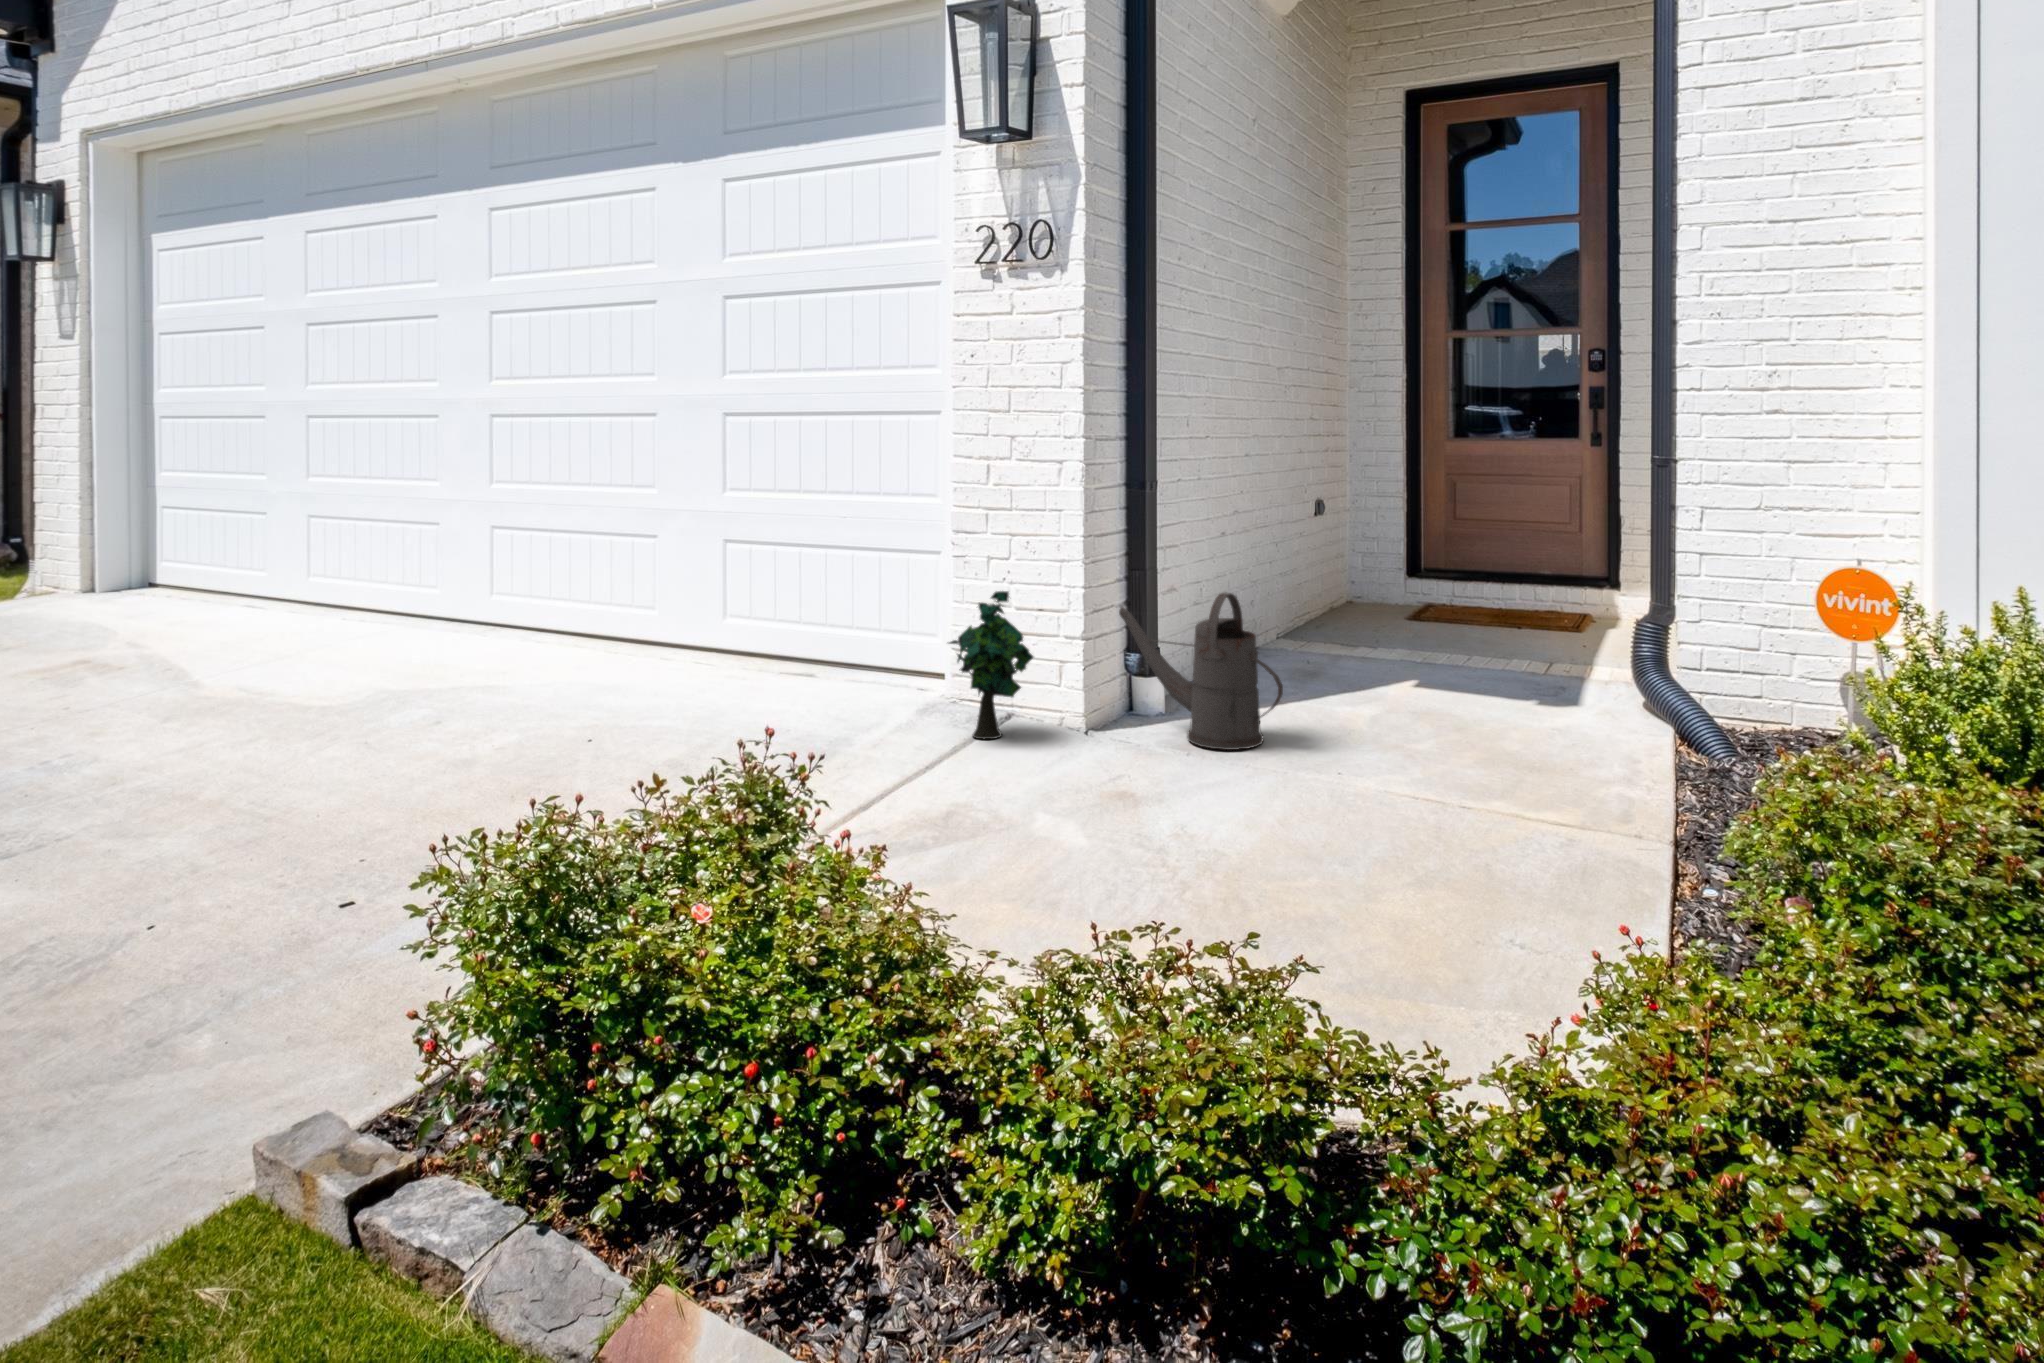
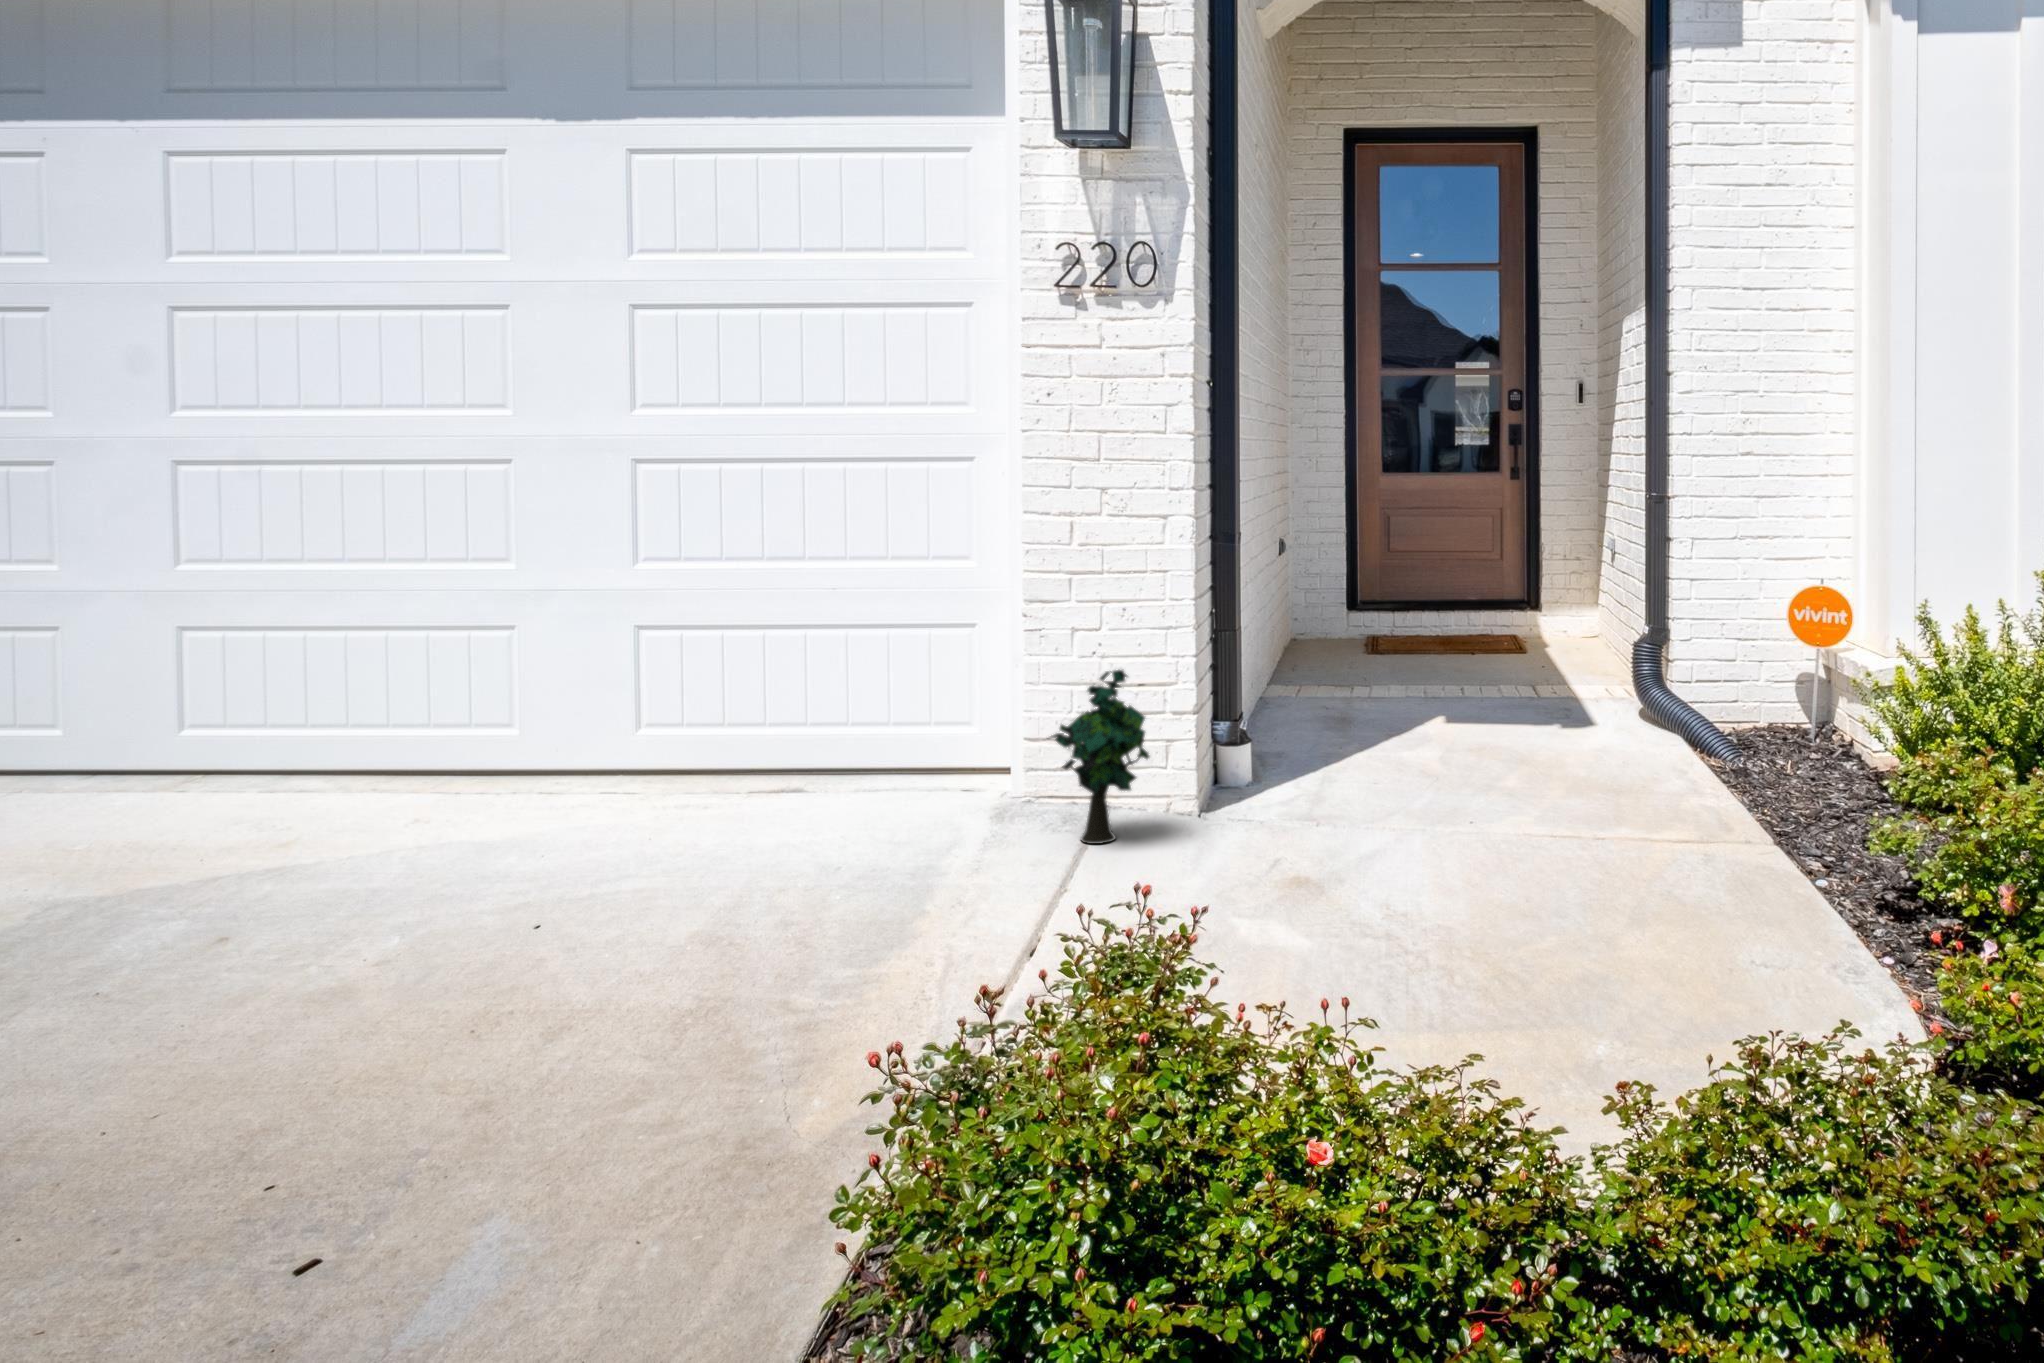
watering can: present [1119,593,1283,750] -> none [1217,649,1407,814]

